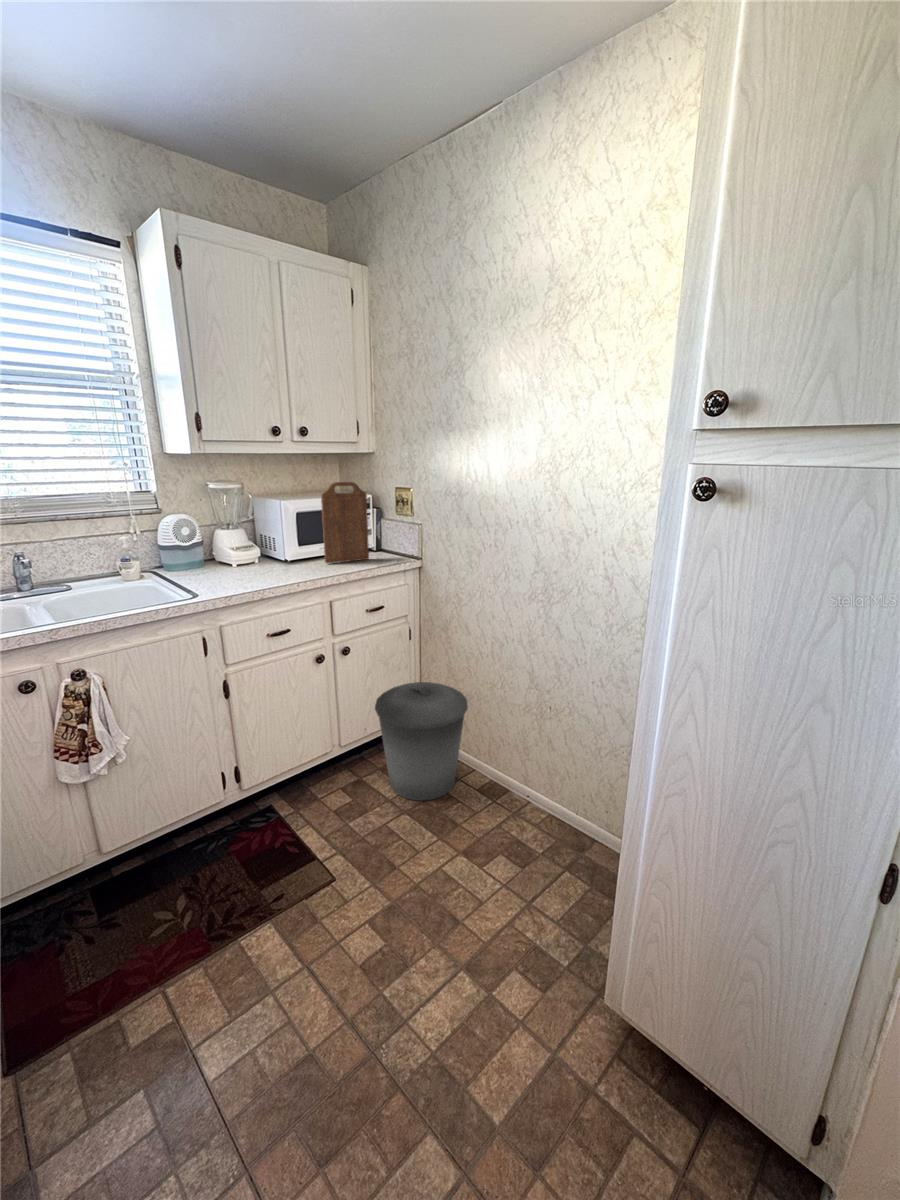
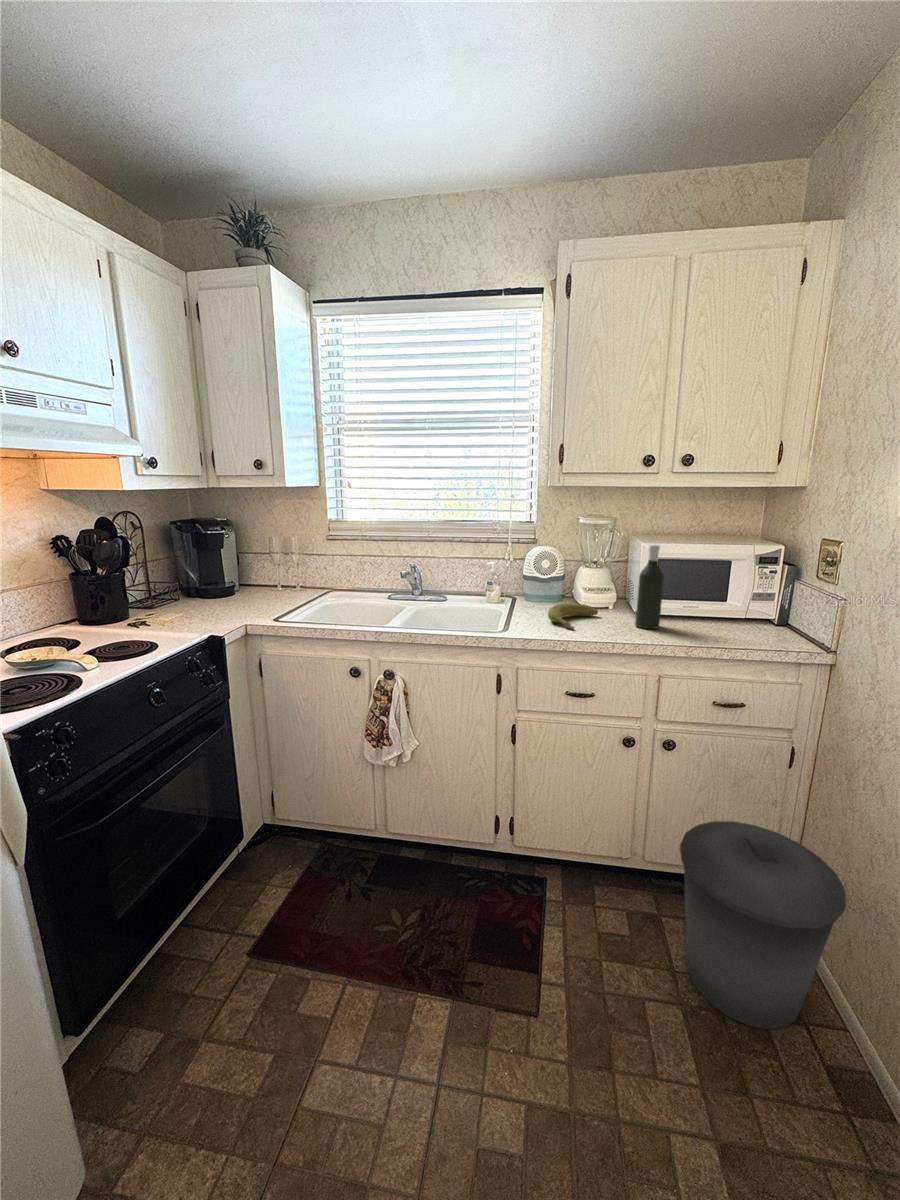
cutting board: present [321,482,369,563] -> none [679,523,758,632]
bottle: none [293,502,315,570] -> present [635,545,664,629]
banana: none [220,562,258,582] -> present [548,603,598,629]

